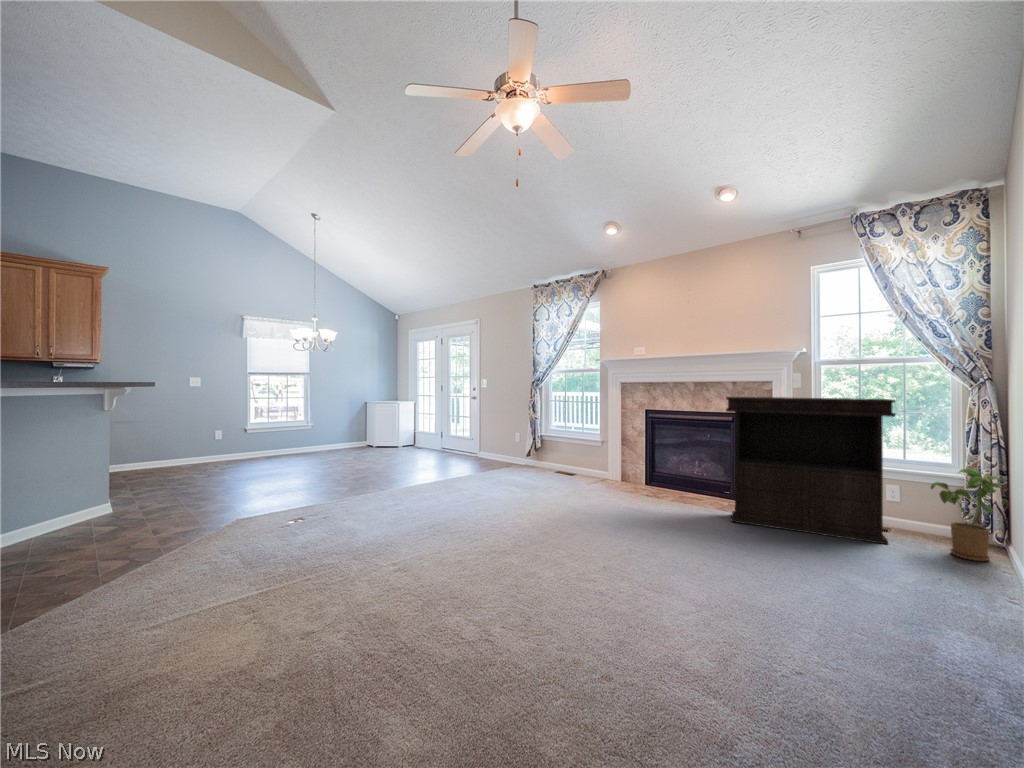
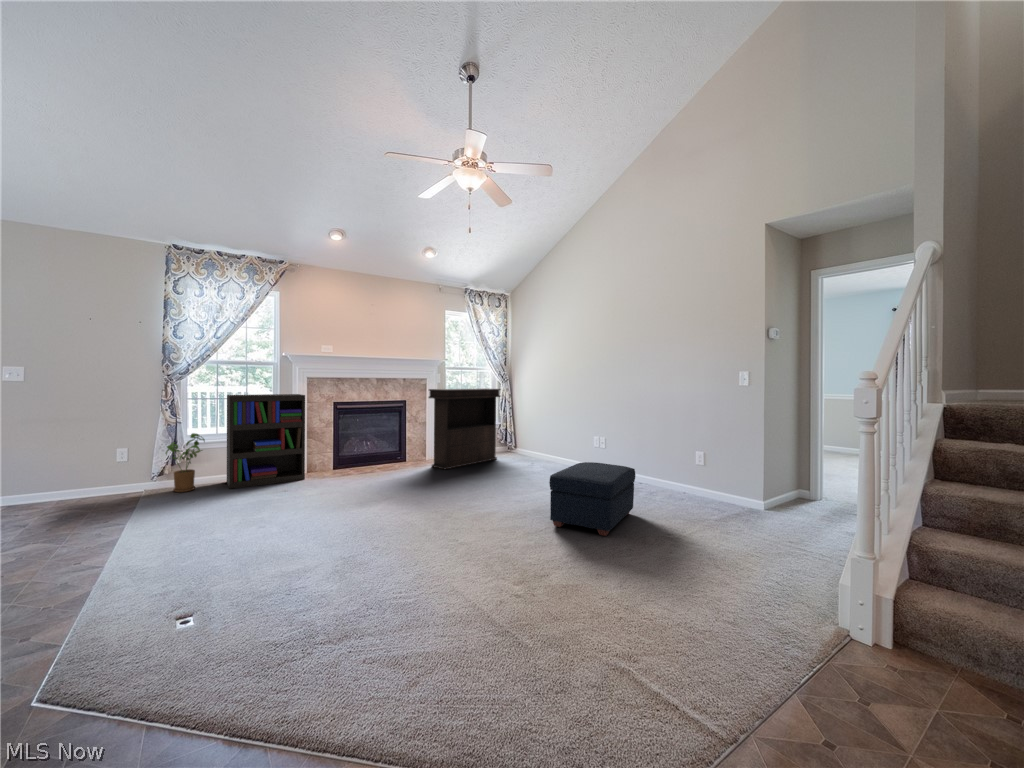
bookshelf: none [546,398,613,485] -> present [227,394,305,489]
house plant: present [931,469,1002,561] -> present [166,433,205,492]
ottoman: none [450,533,657,726] -> present [549,462,635,536]

